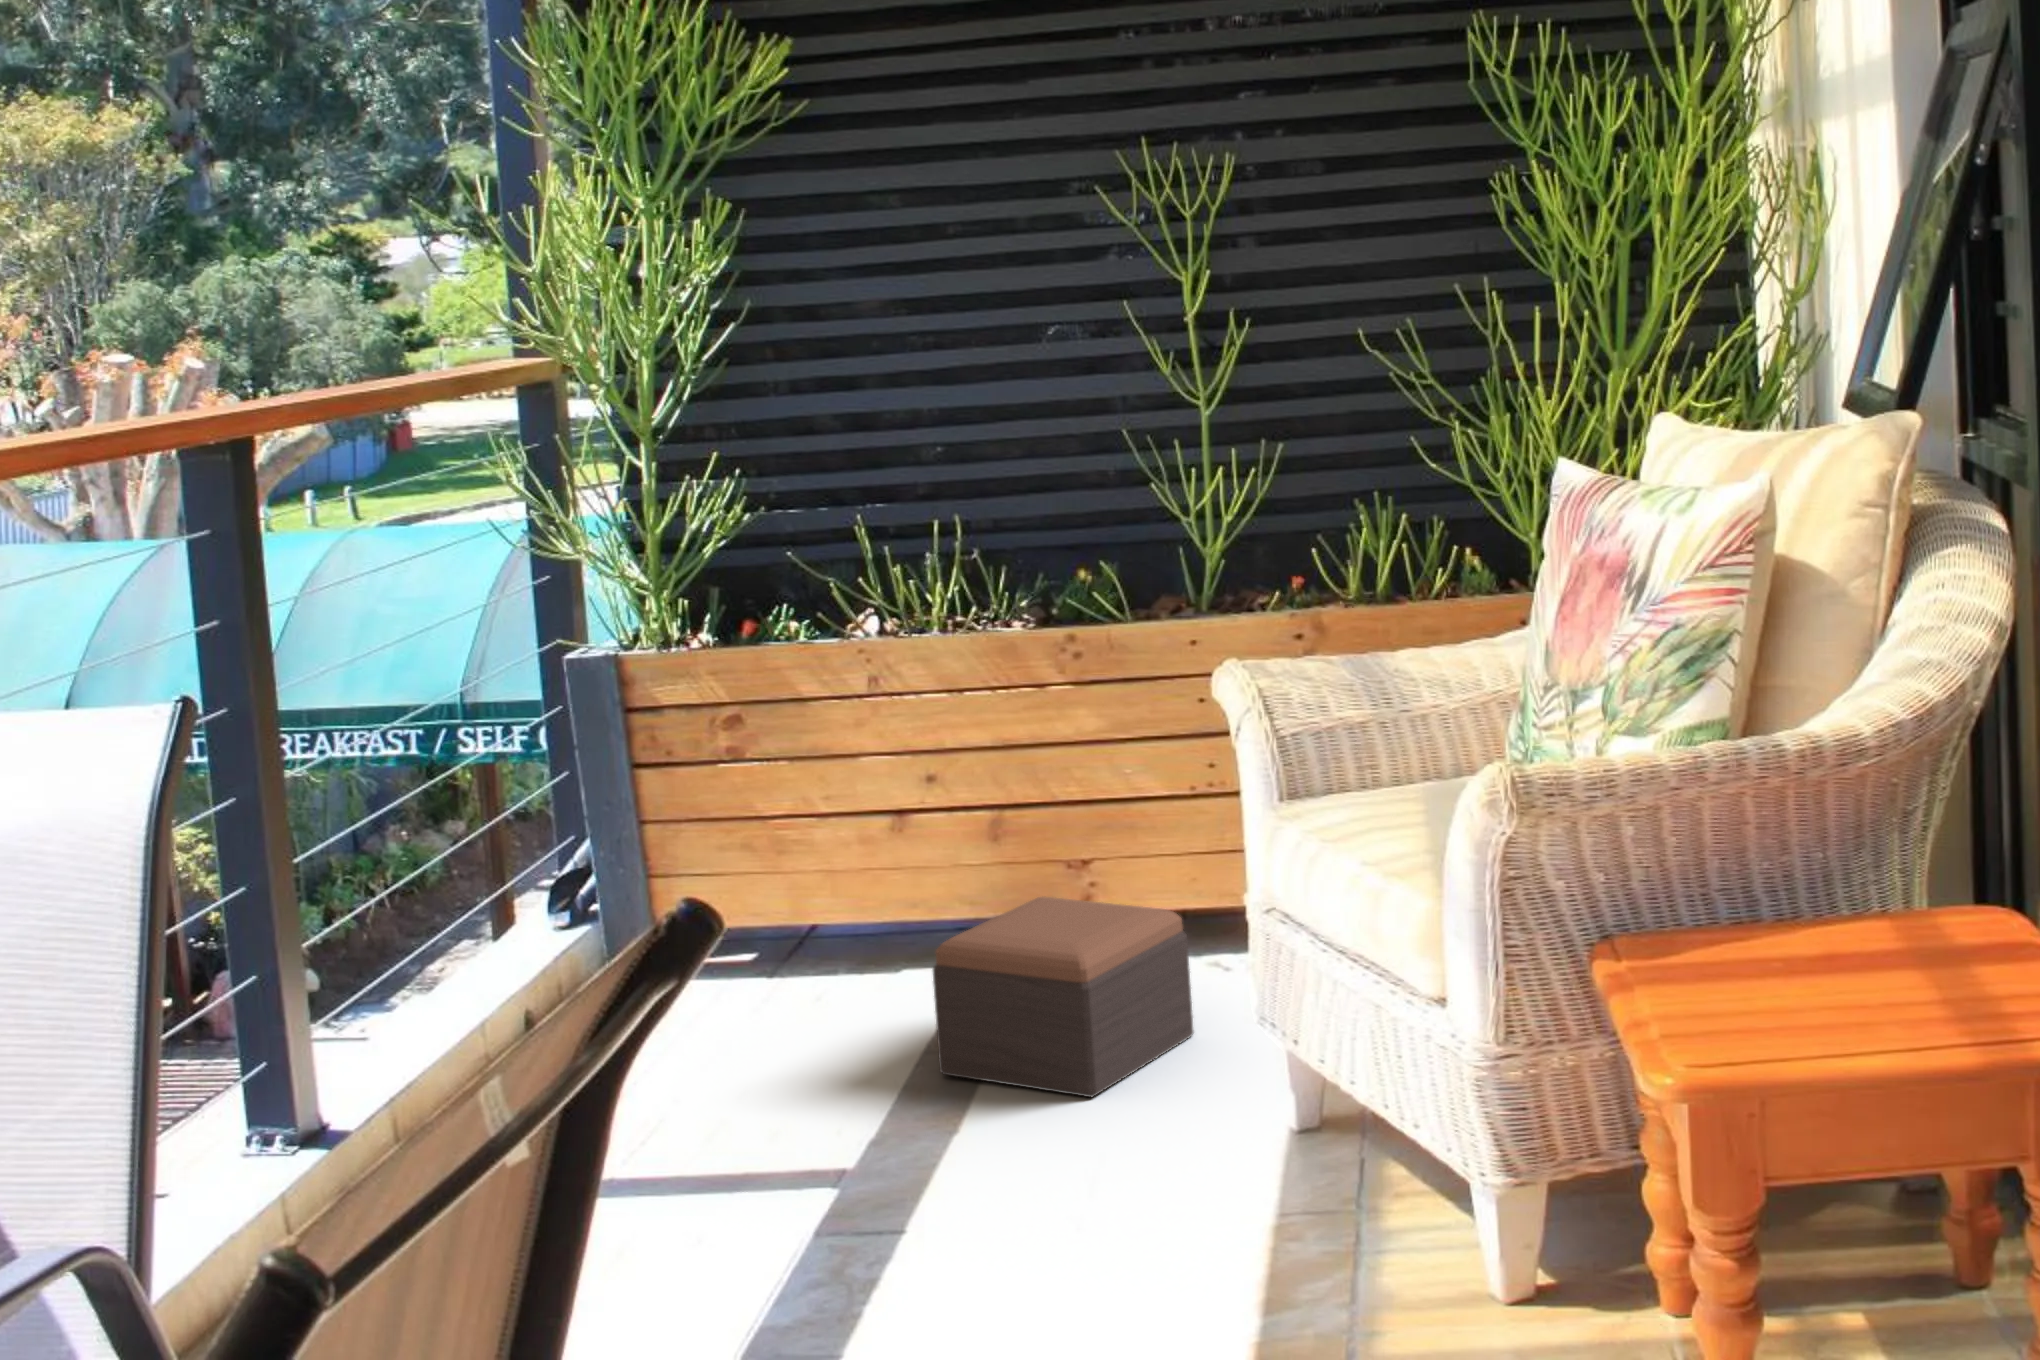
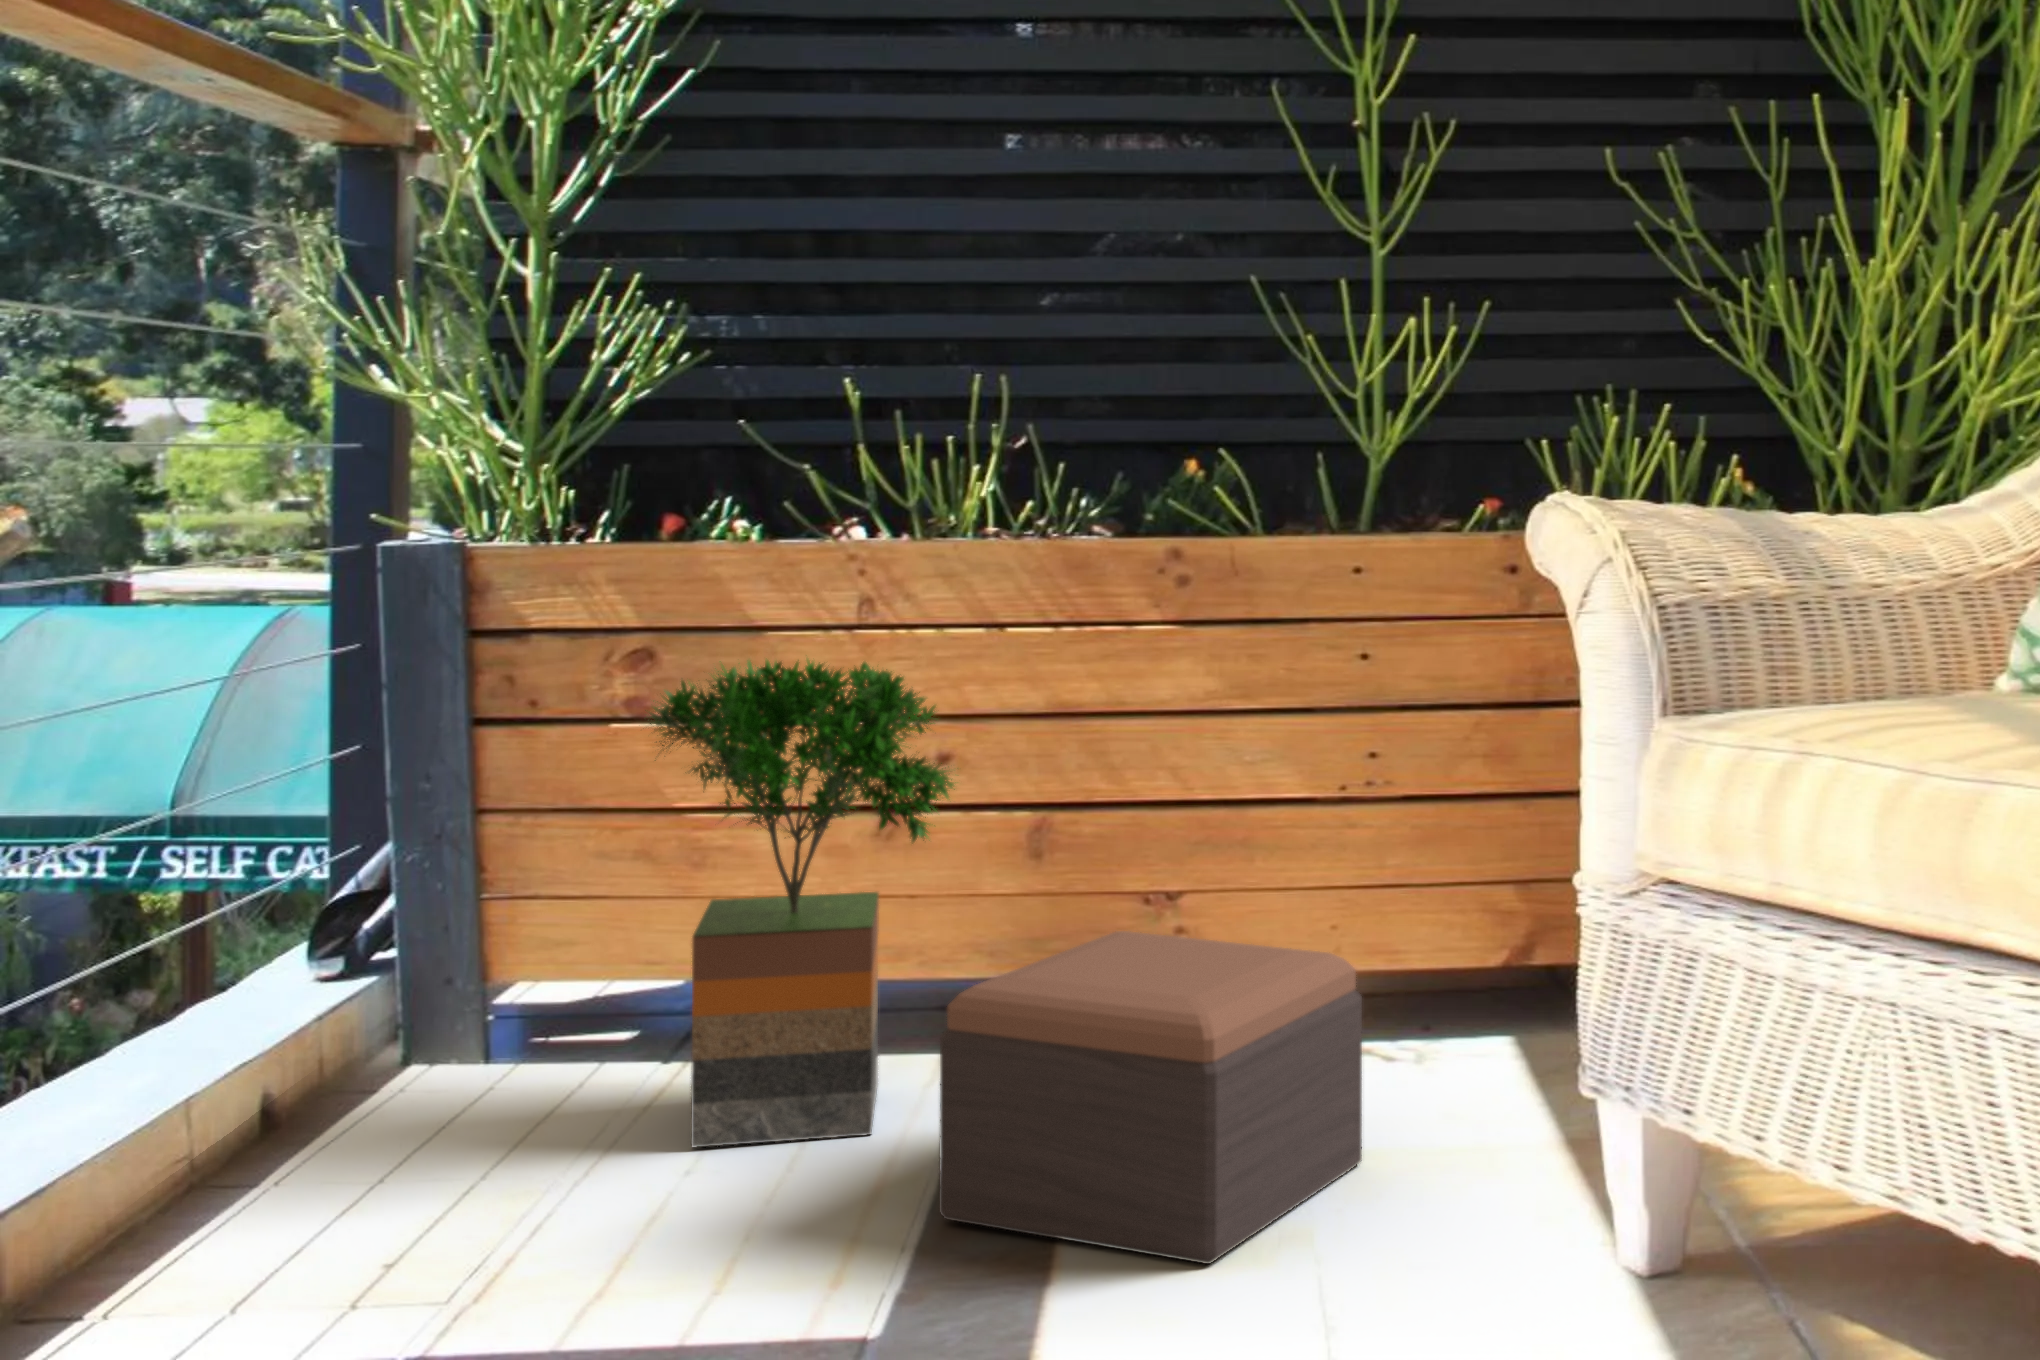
potted tree: none [741,725,942,1034] -> present [650,659,956,1148]

